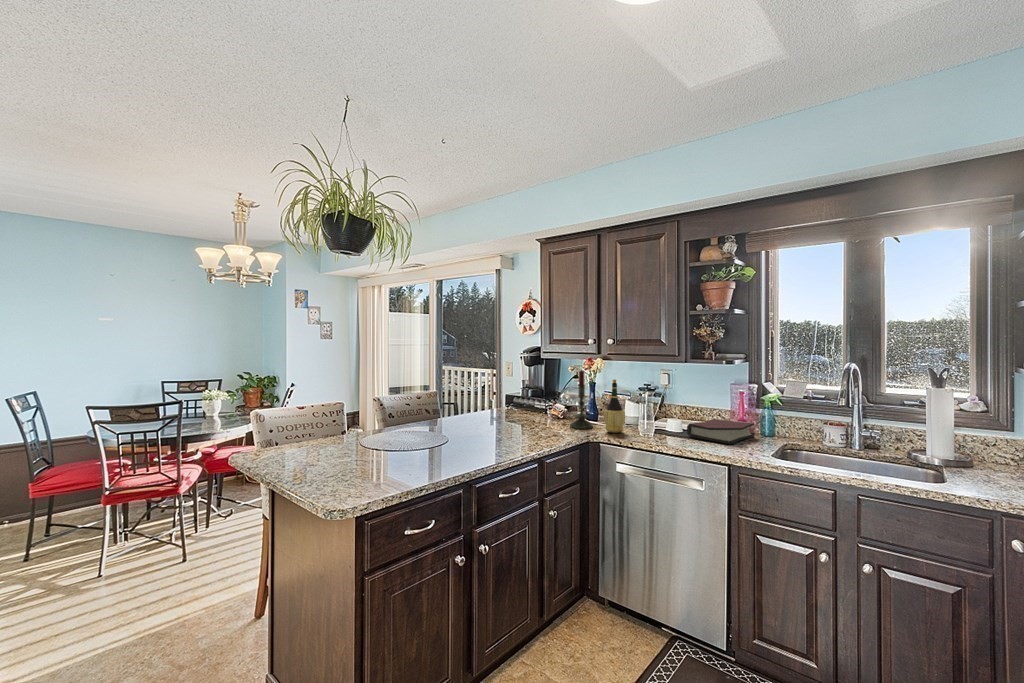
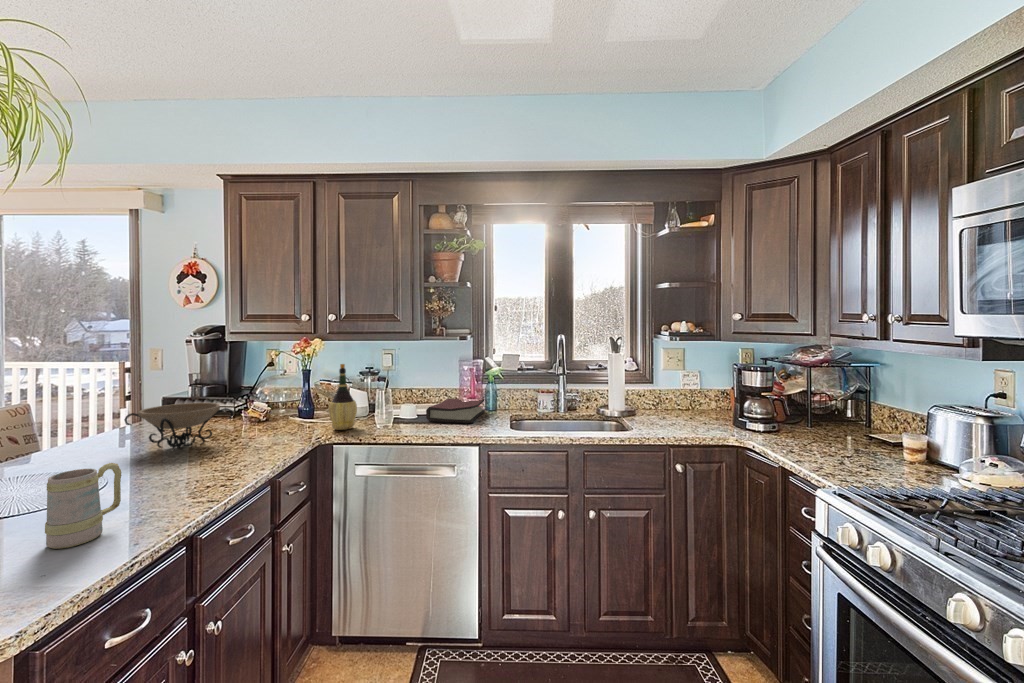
candle: present [570,370,593,429] -> none [278,353,312,432]
decorative bowl: none [486,400,541,429] -> present [124,403,233,451]
mug: none [449,426,478,465] -> present [45,463,121,549]

